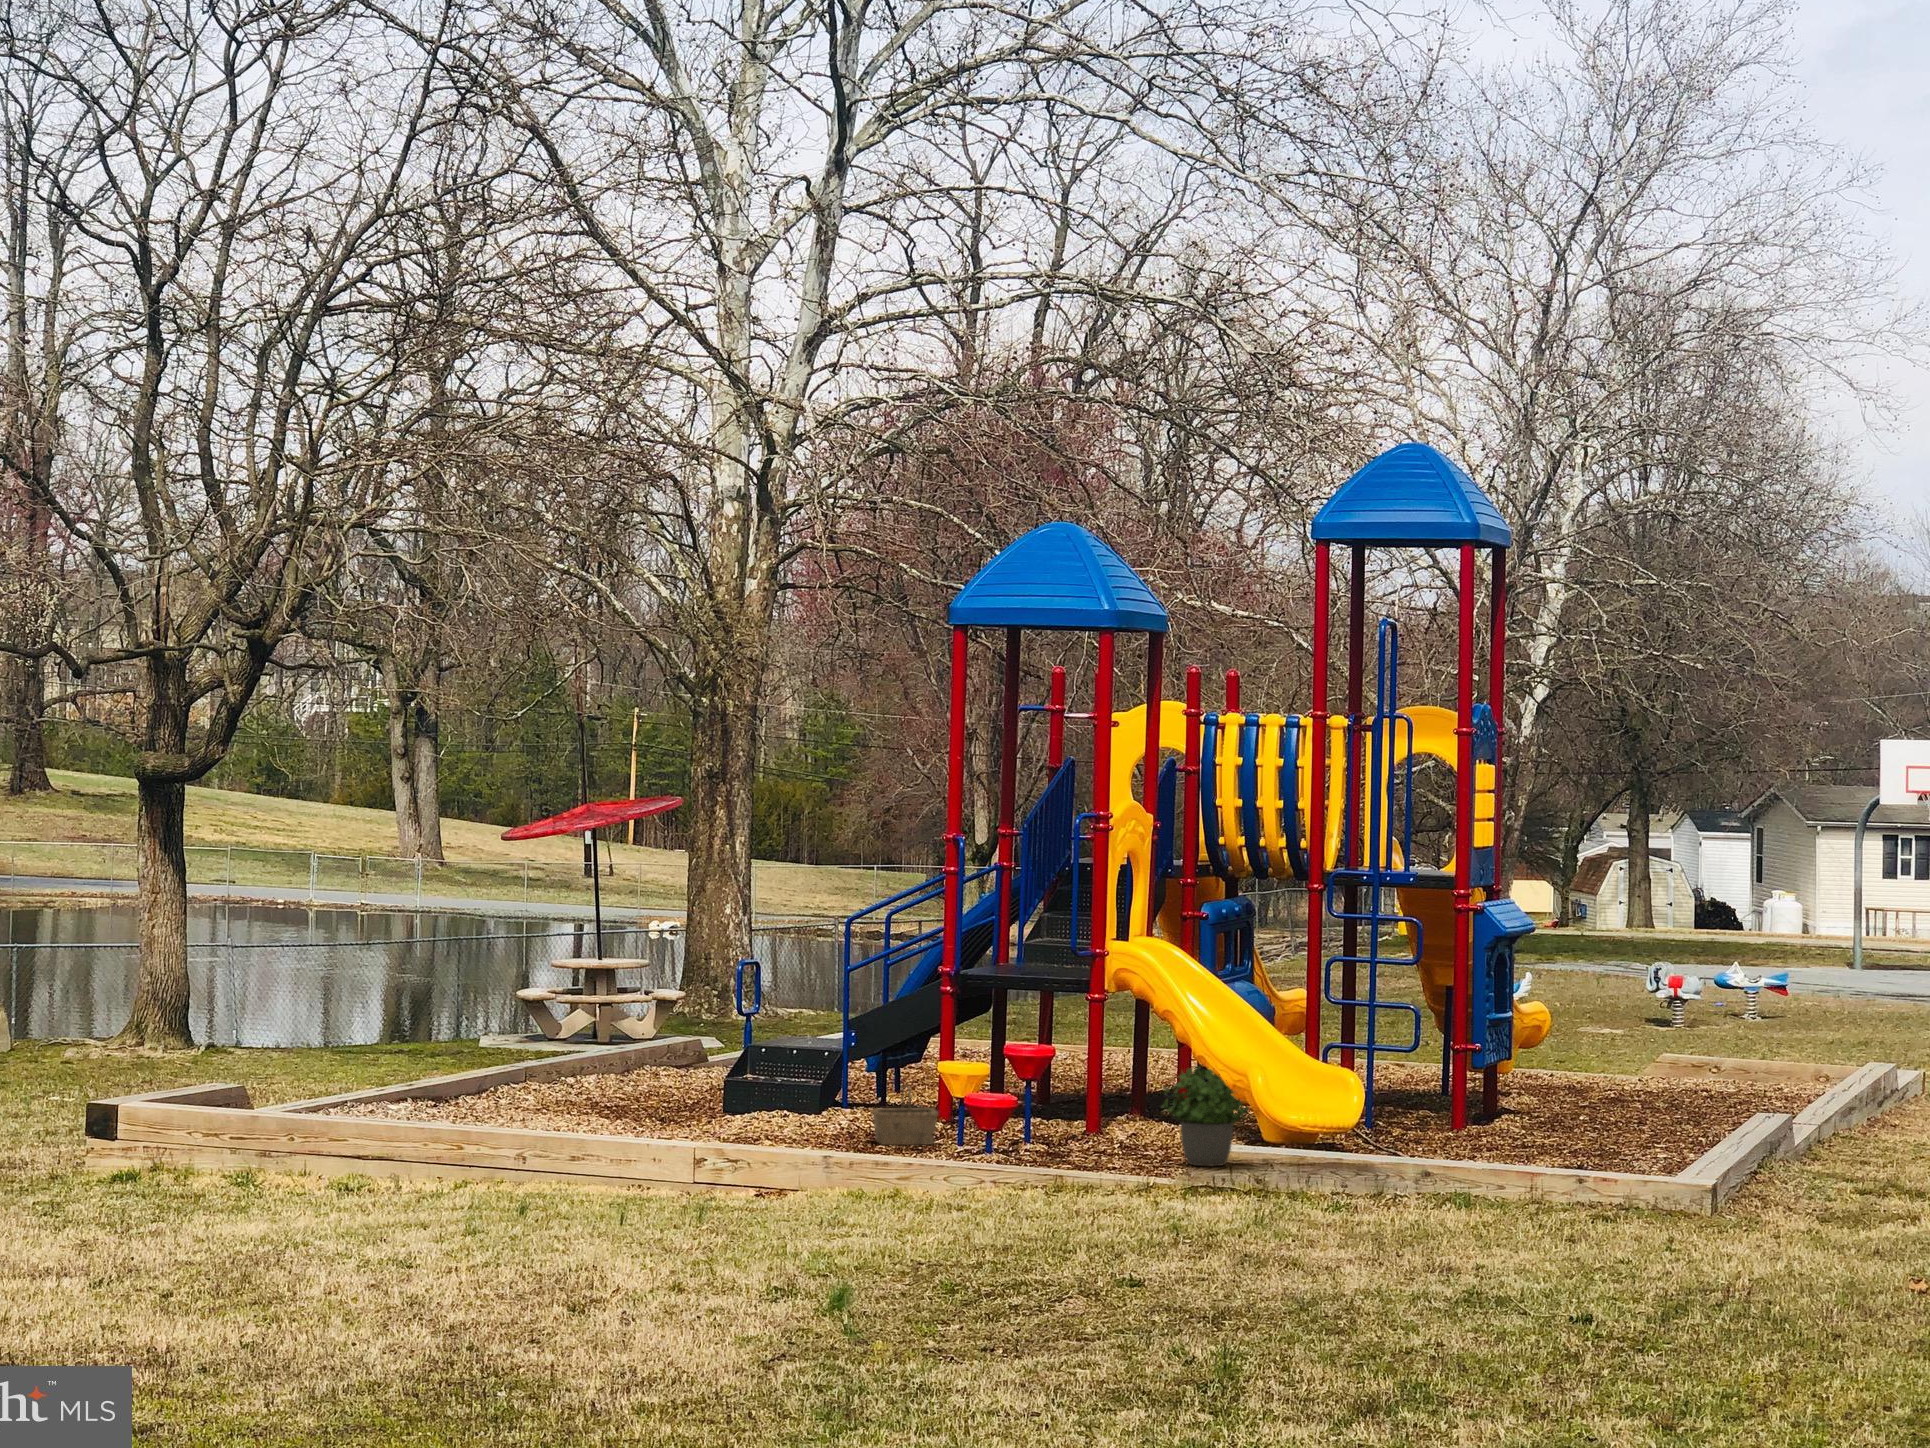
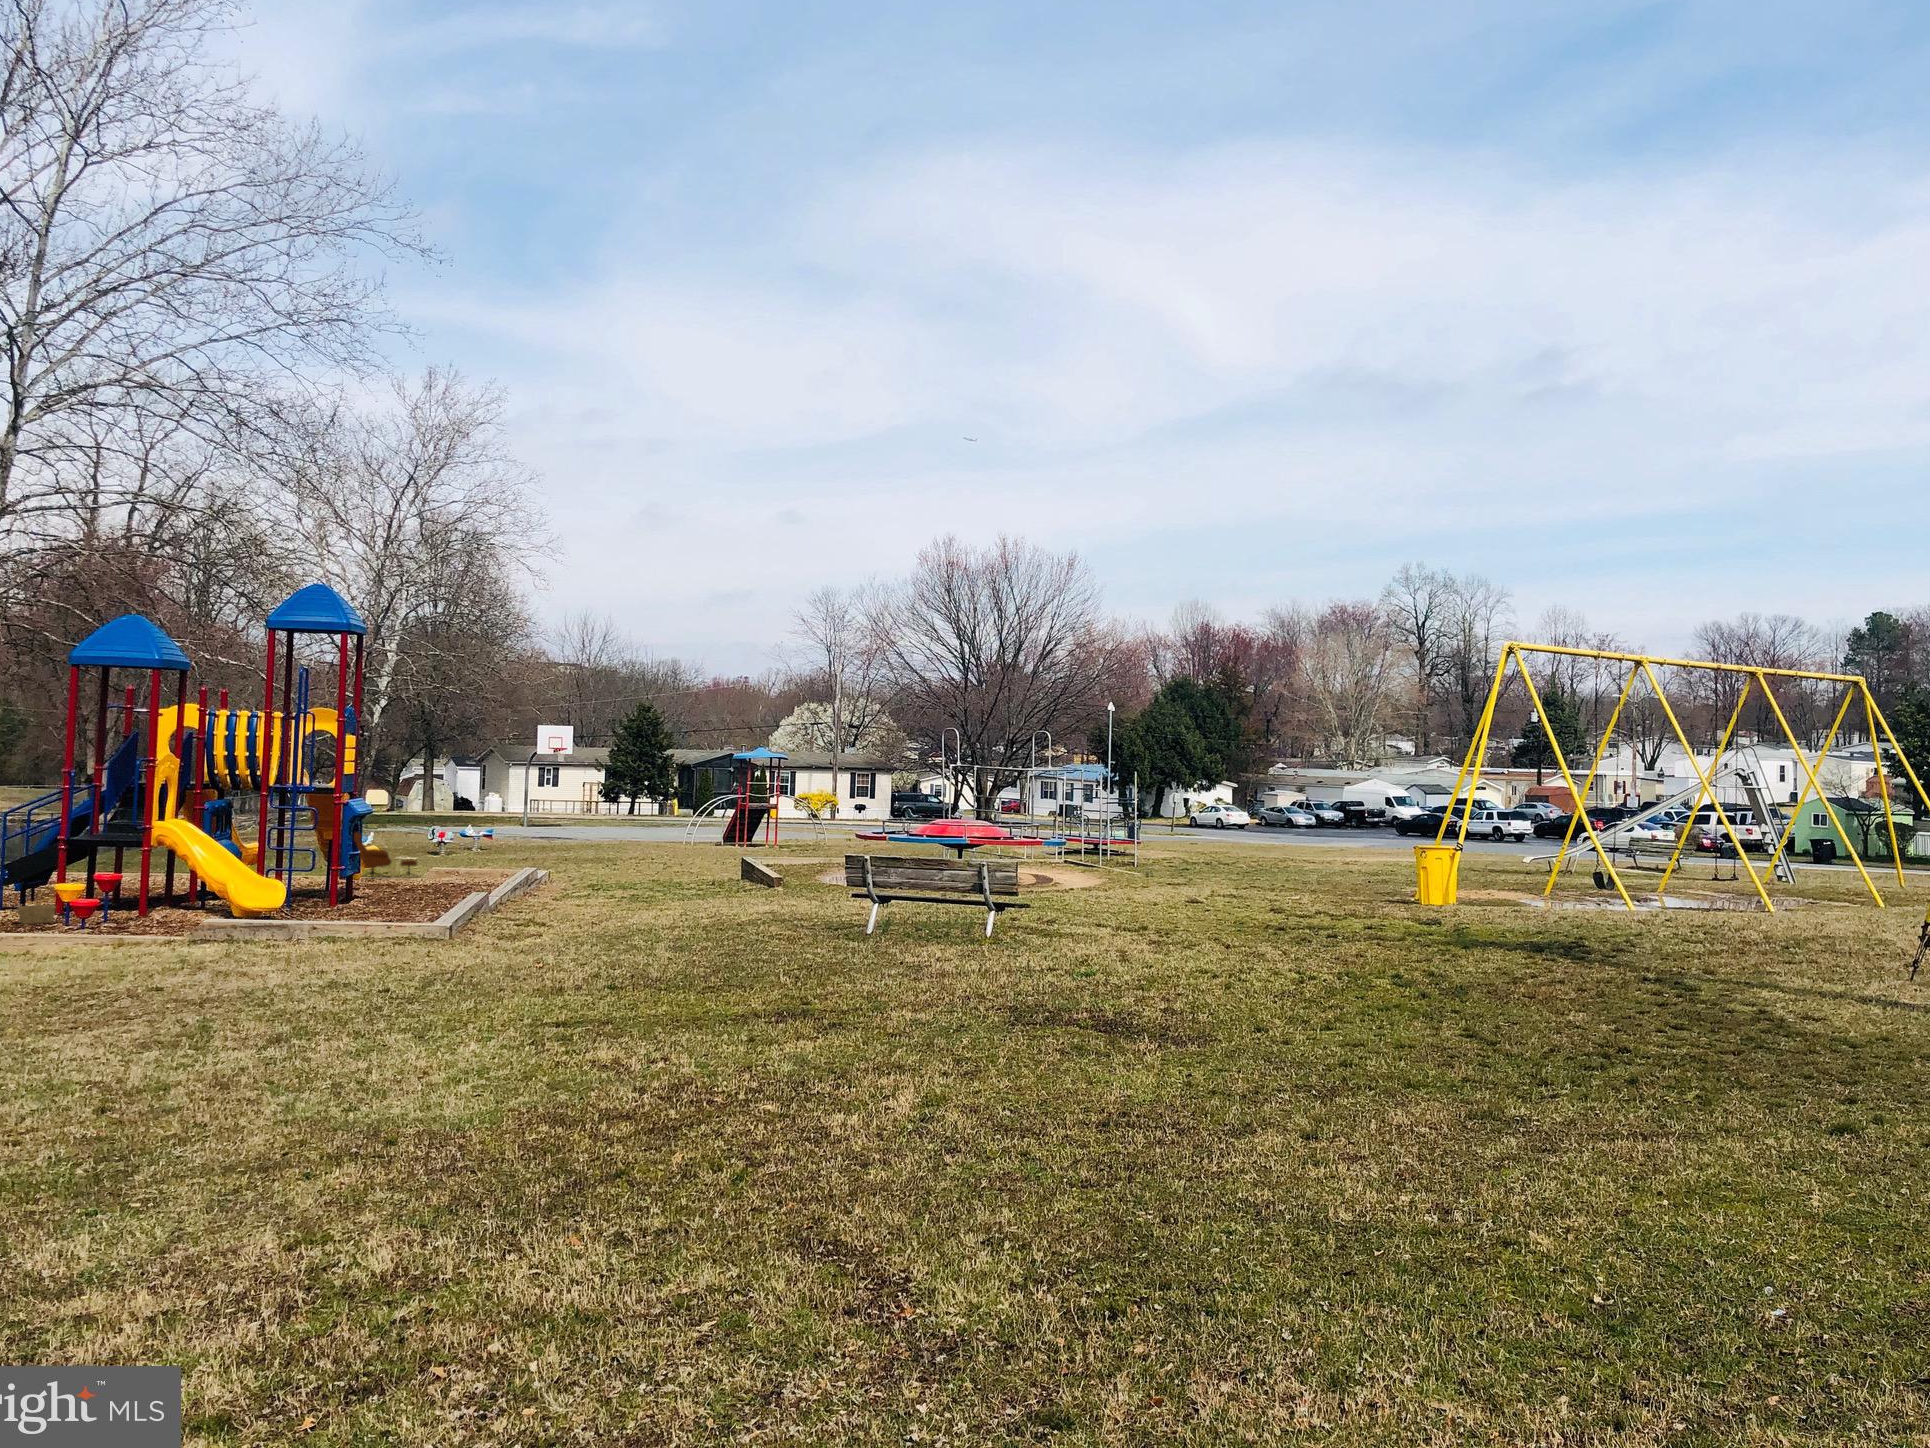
lounge chair: none [1482,966,1625,1071] -> present [354,832,418,877]
potted plant: present [1162,1066,1250,1166] -> none [179,876,226,924]

